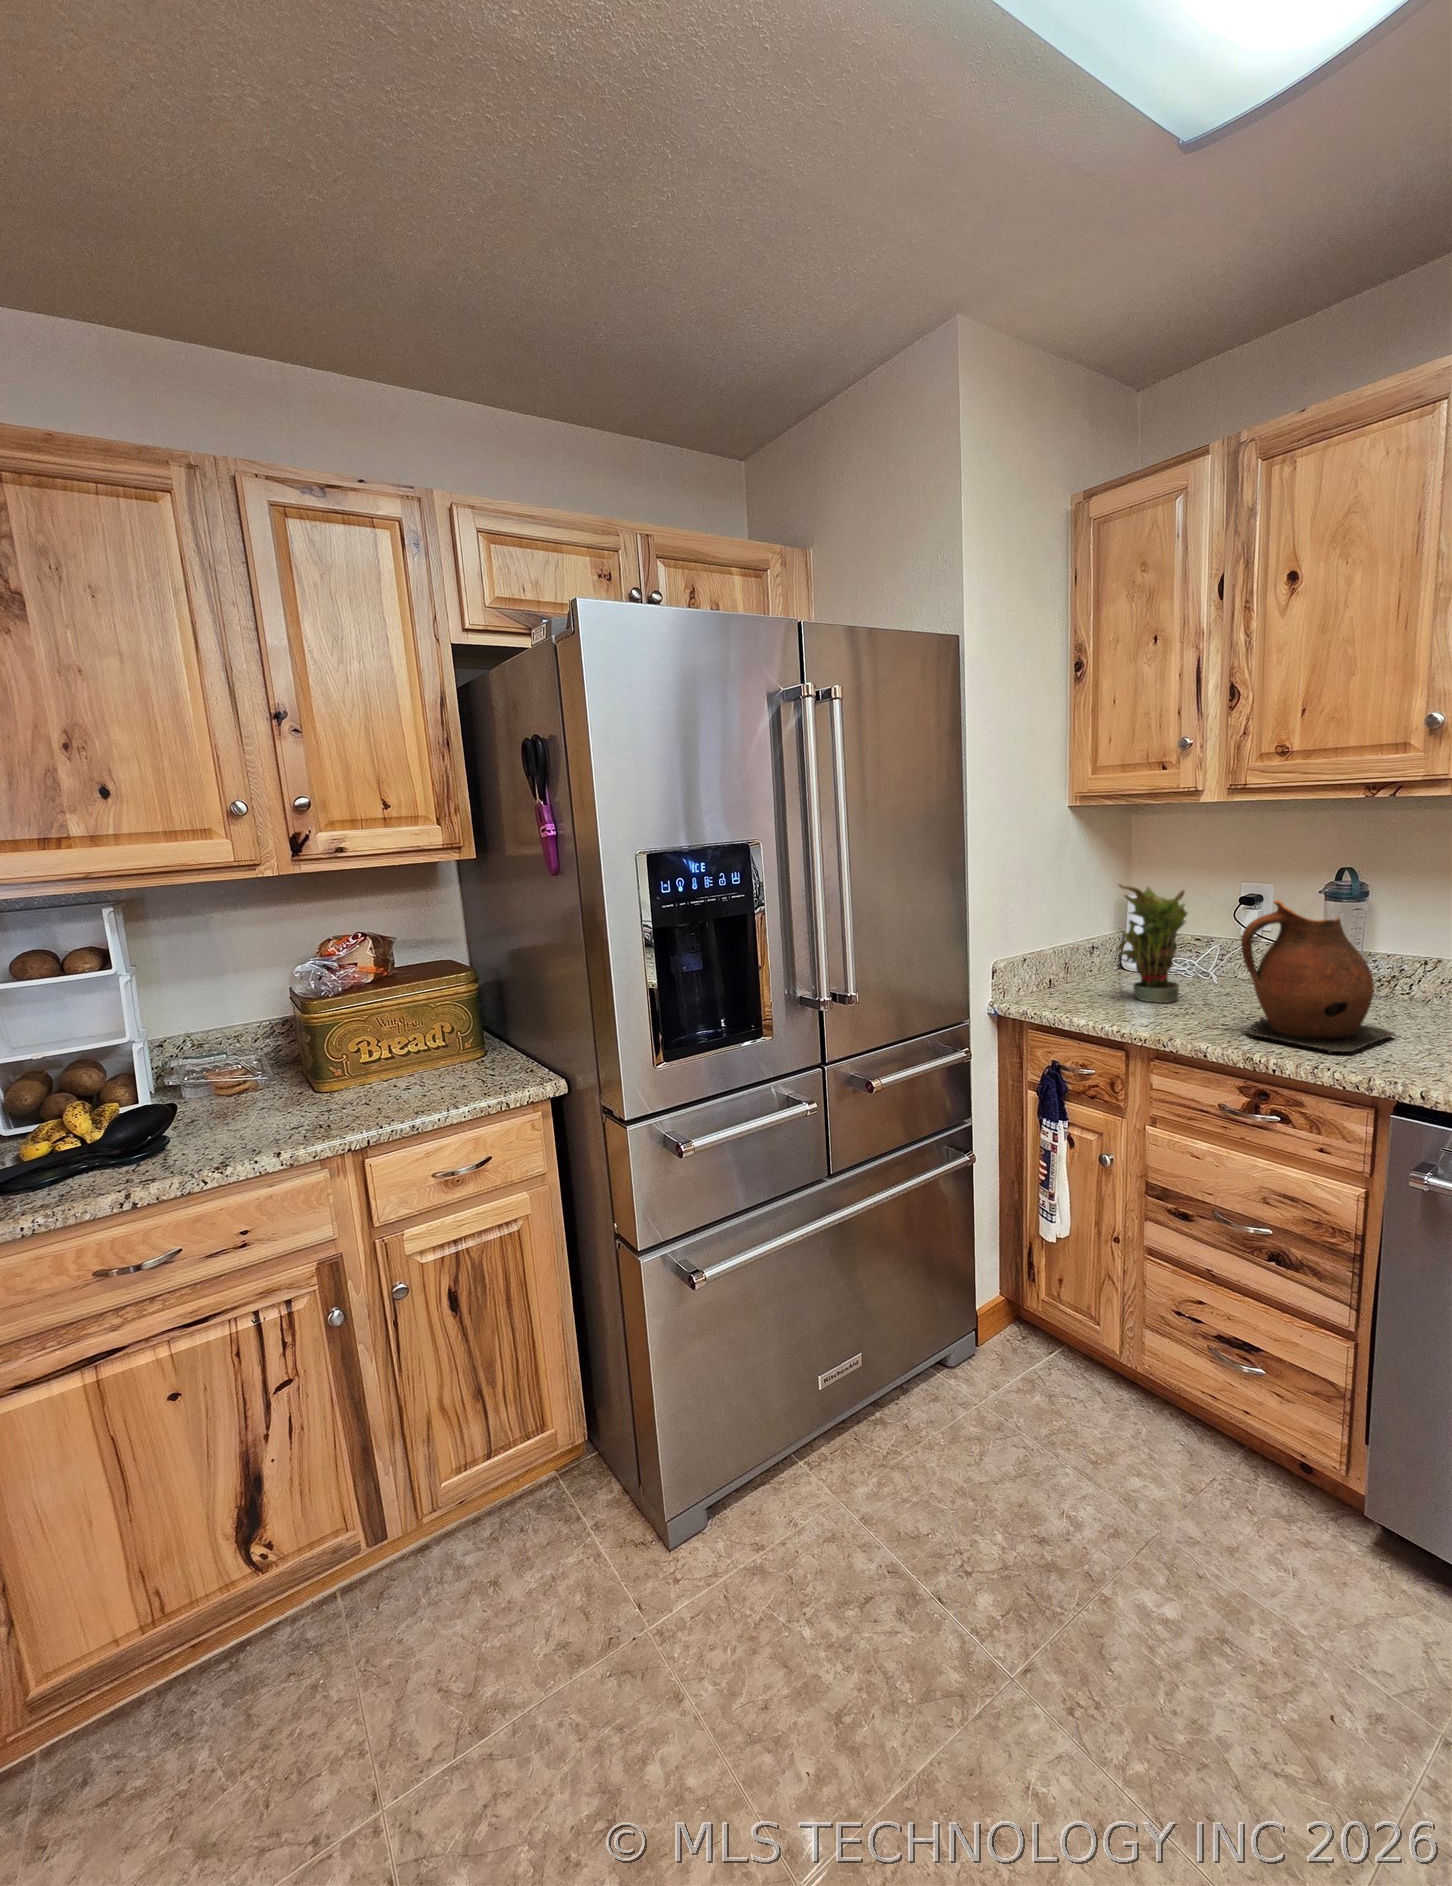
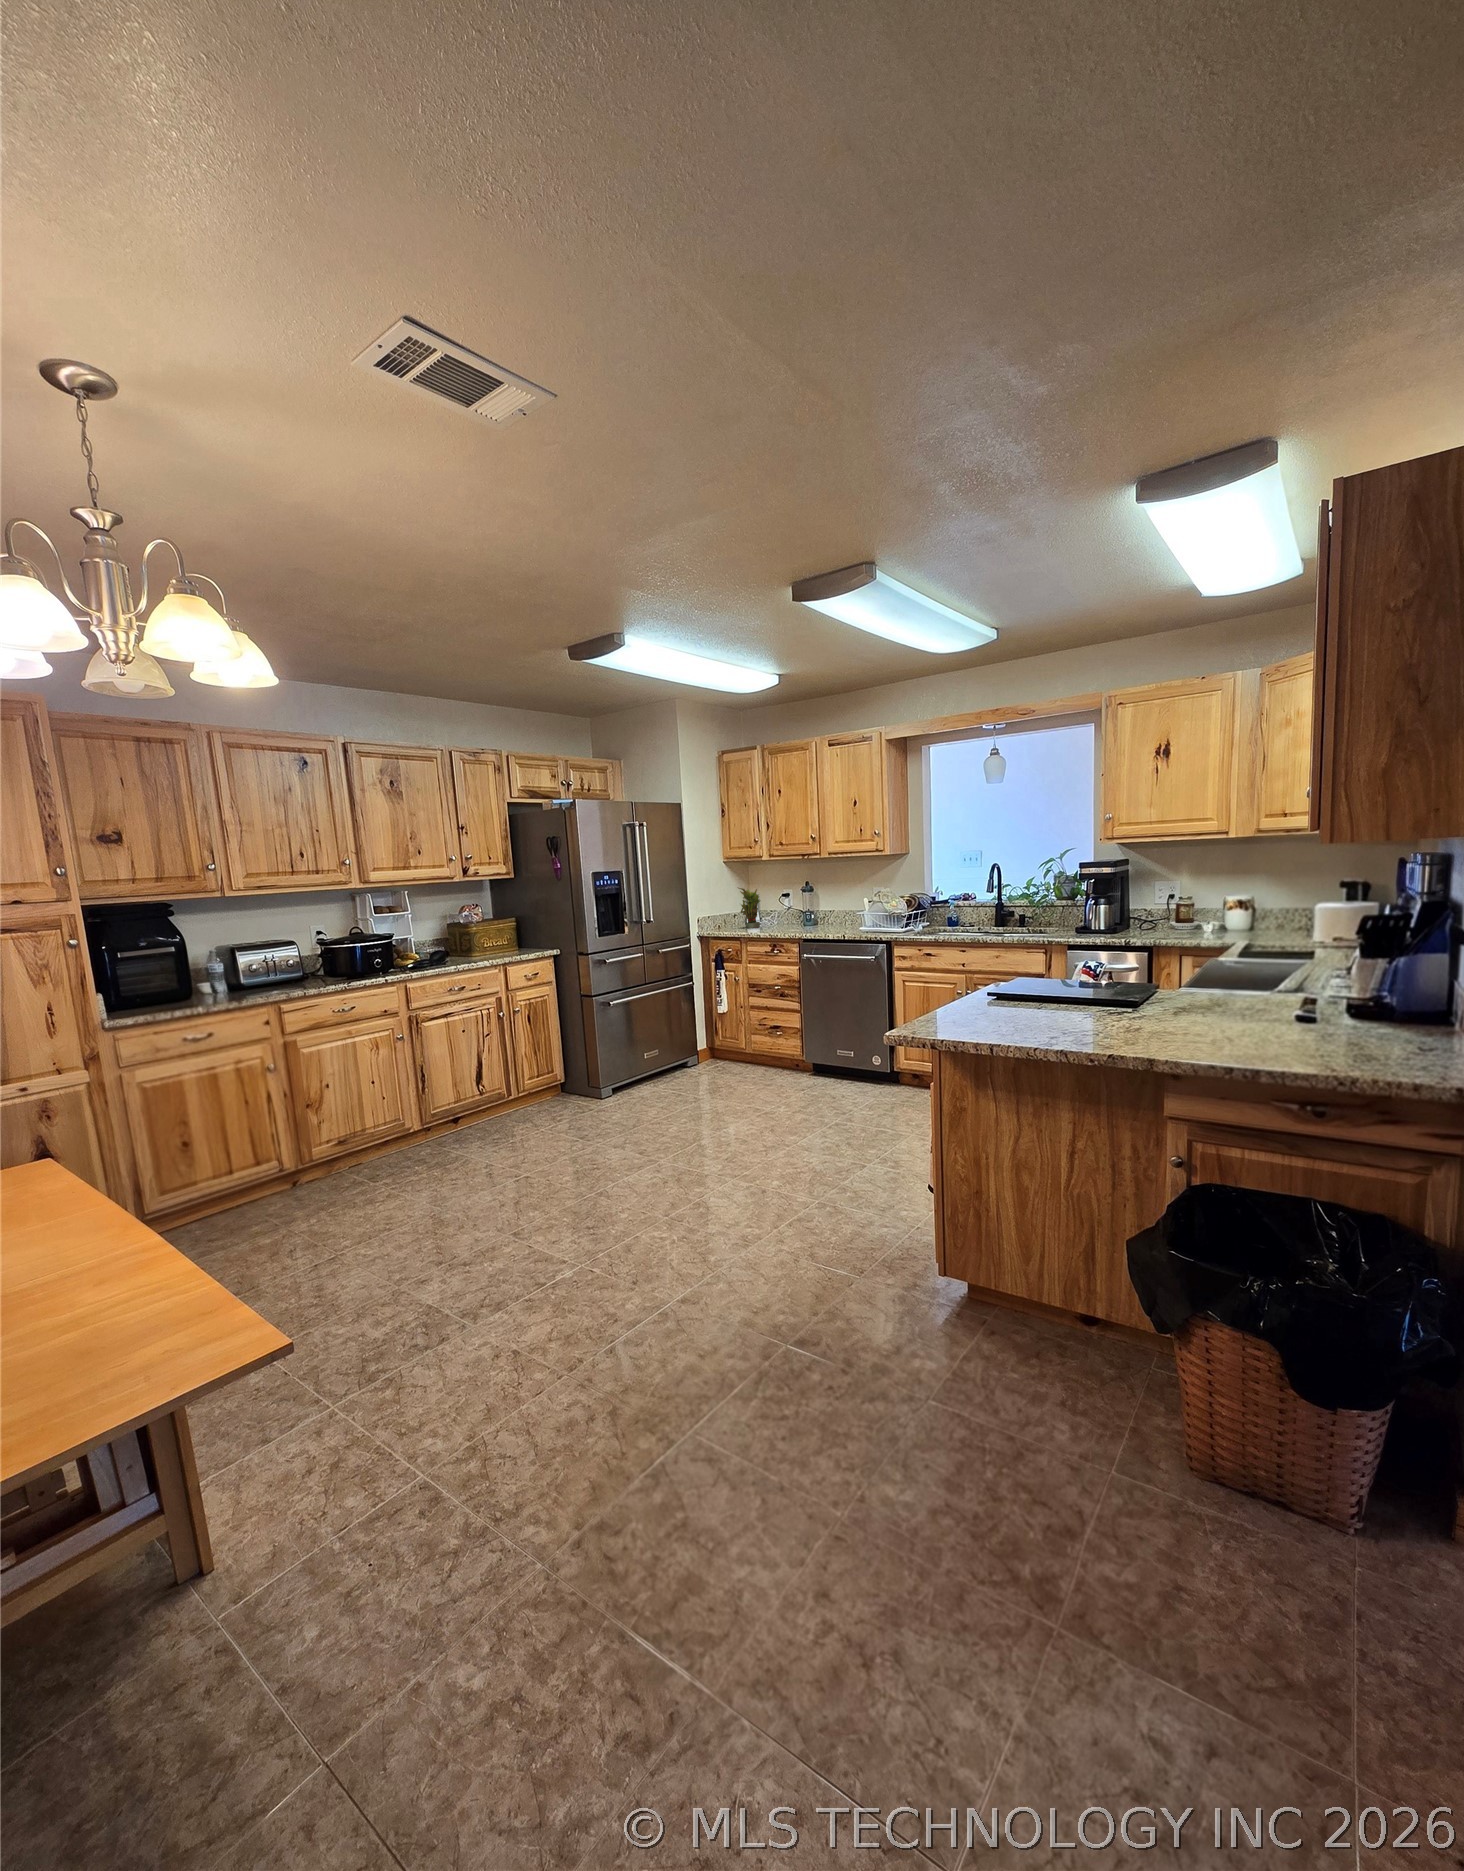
ceramic pitcher: present [1241,900,1396,1053] -> none [769,889,809,930]

